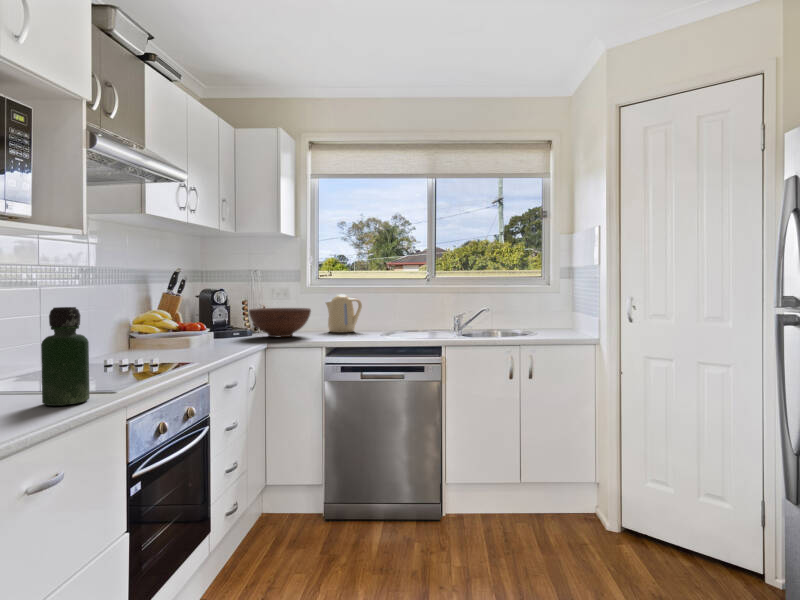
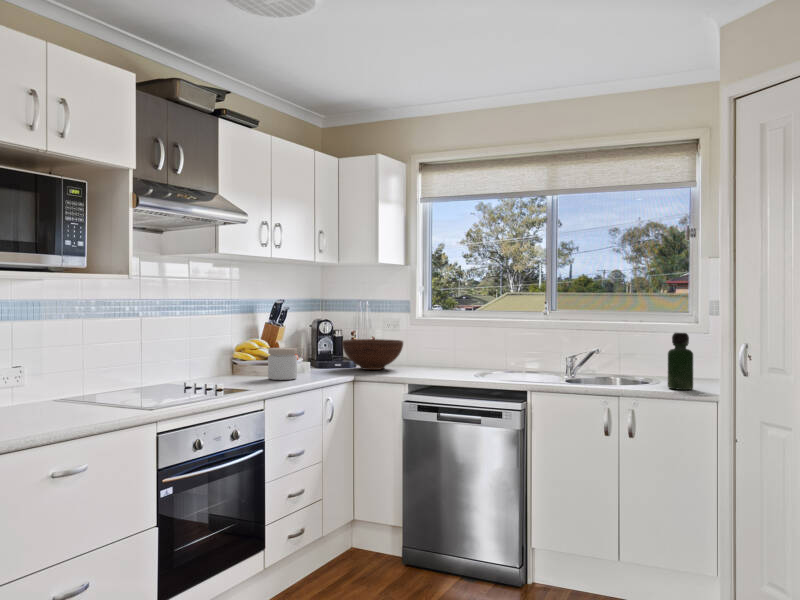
kettle: present [326,294,362,333] -> none [429,327,464,368]
bottle: present [41,307,90,406] -> present [668,333,693,390]
jar: none [190,317,223,351] -> present [268,348,297,380]

